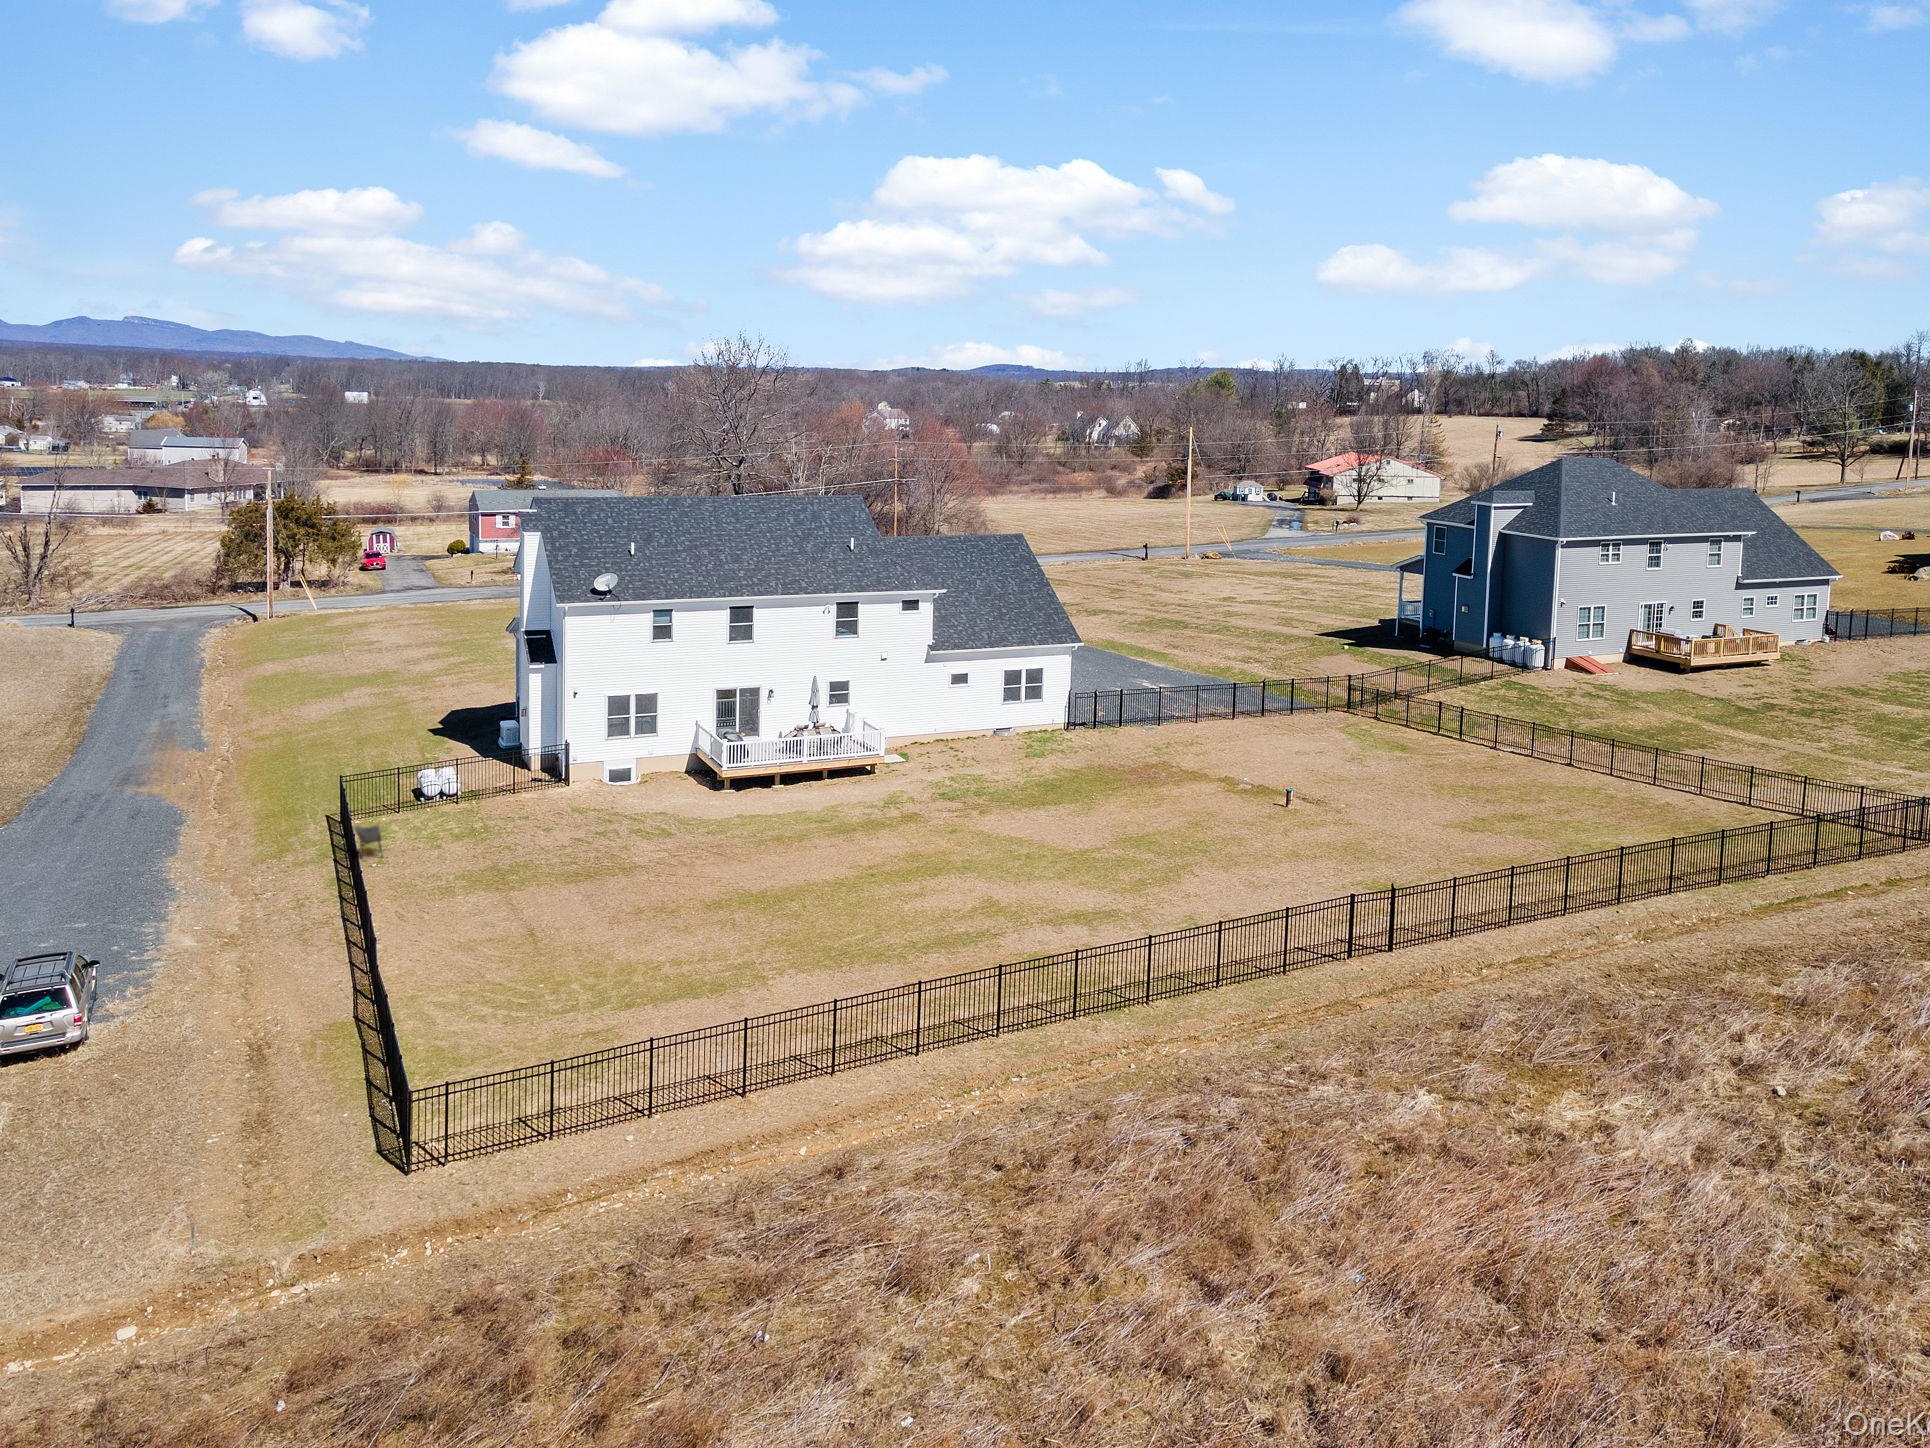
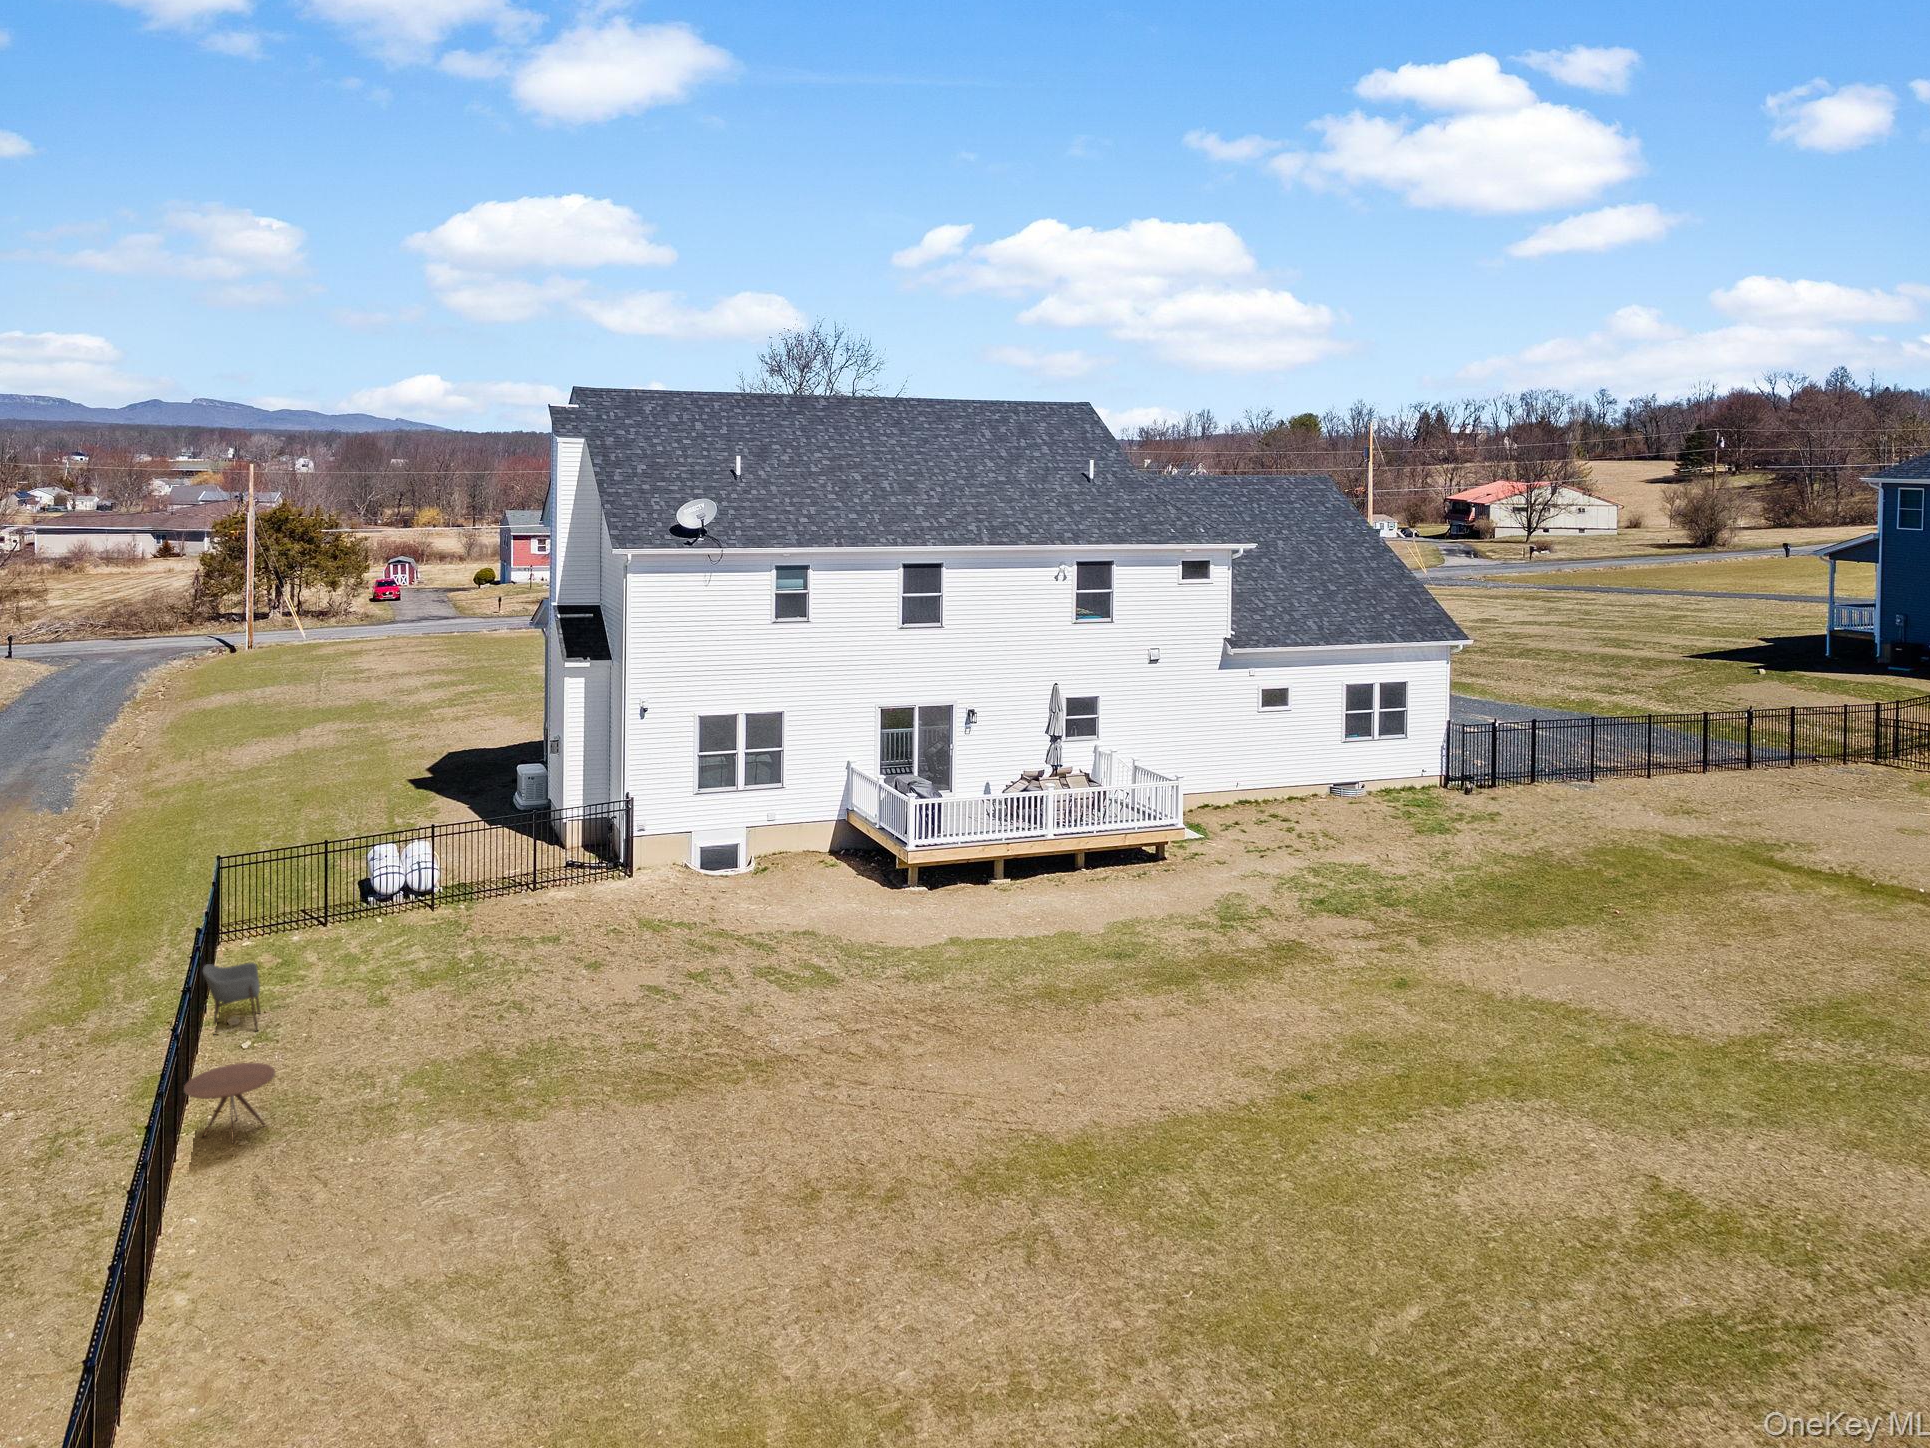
round table: none [366,864,405,896] -> present [184,1063,275,1142]

